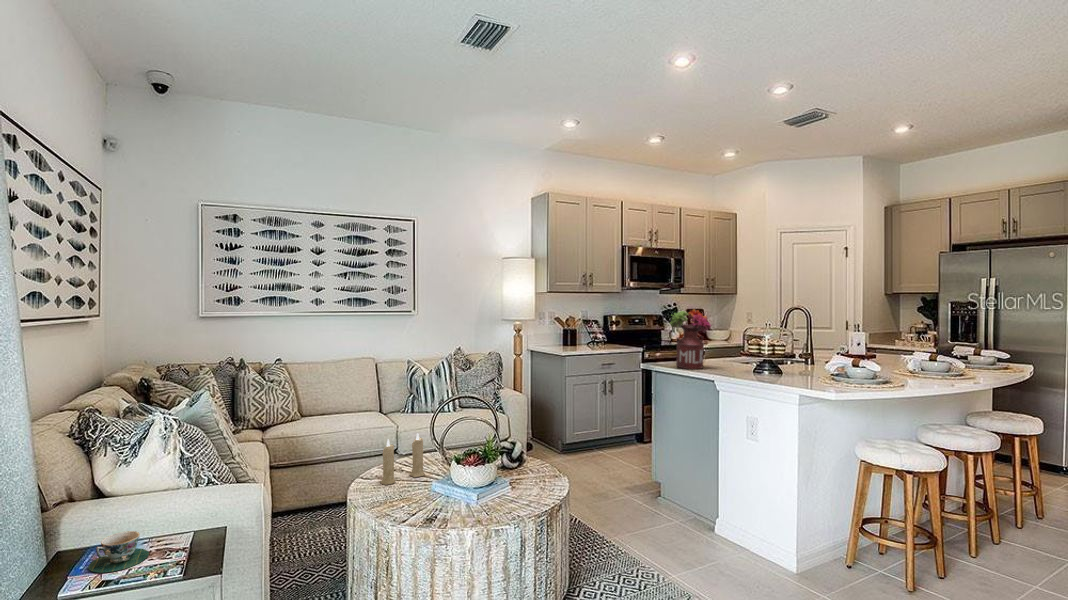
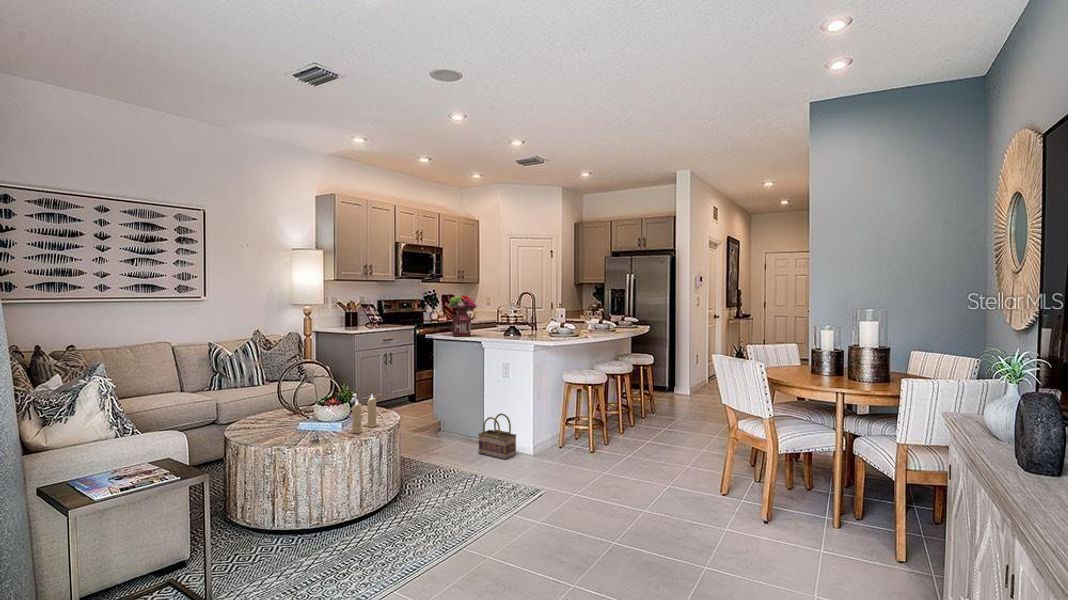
candle: present [380,433,425,485] -> present [350,394,377,434]
basket: none [708,492,770,570] -> present [478,413,516,459]
teacup: present [88,531,149,573] -> none [84,461,129,488]

